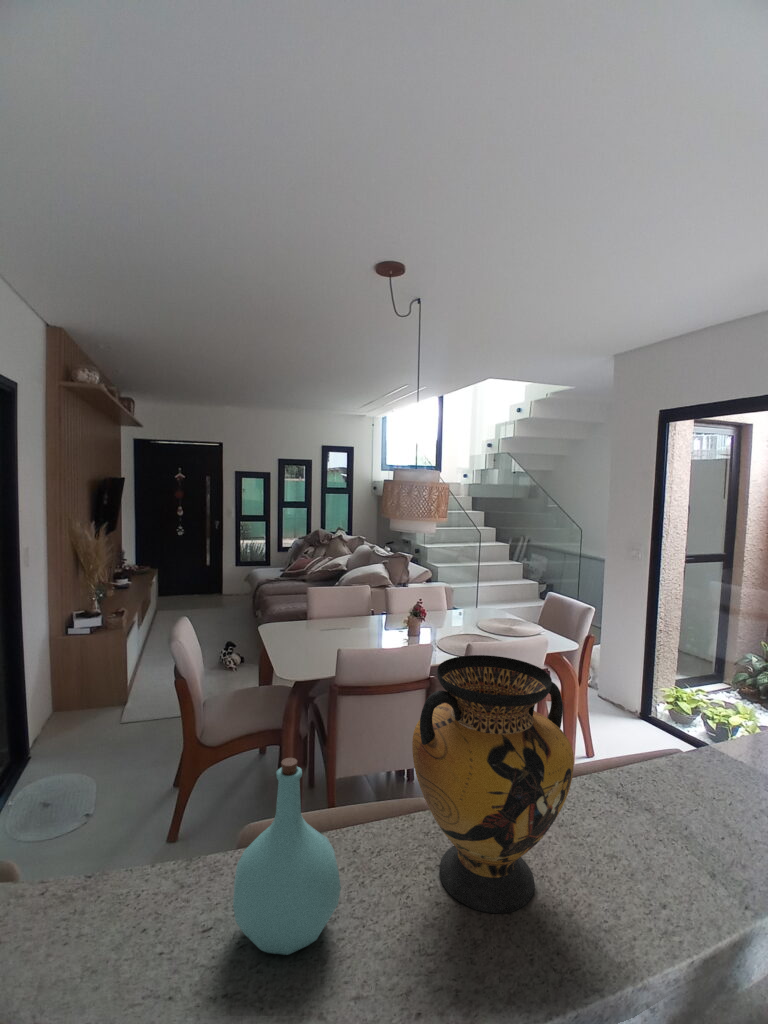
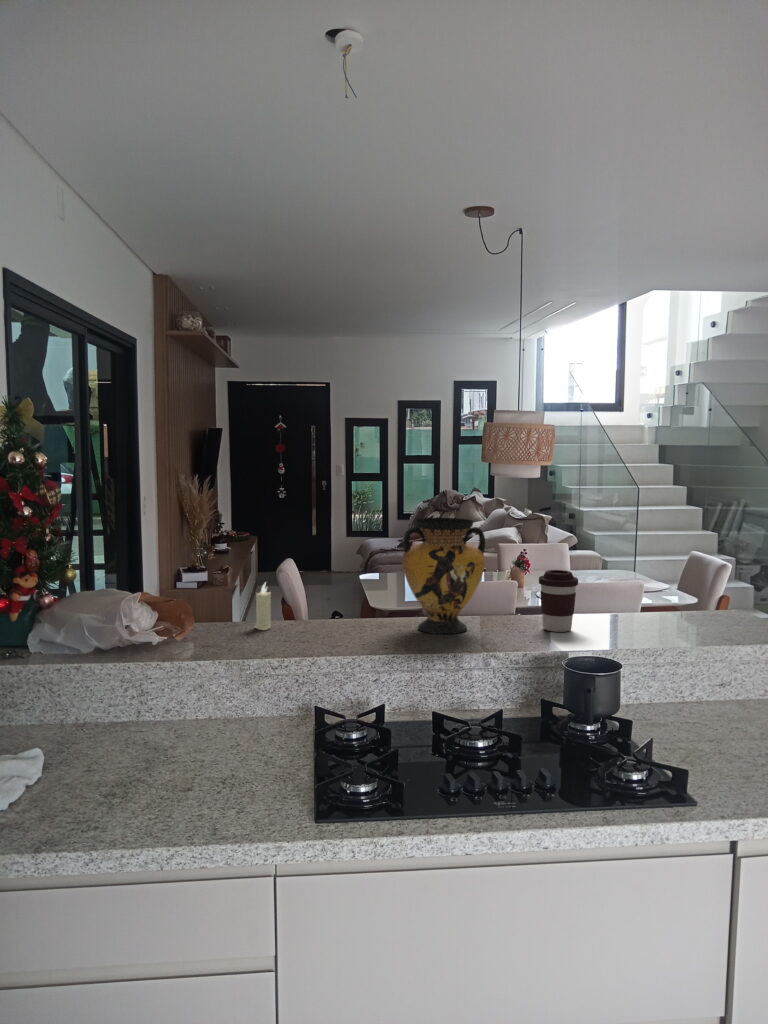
coffee cup: none [633,735,708,857] -> present [539,570,578,632]
bottle: present [233,758,341,955] -> none [313,551,362,633]
candle: none [88,845,132,970] -> present [255,583,271,630]

